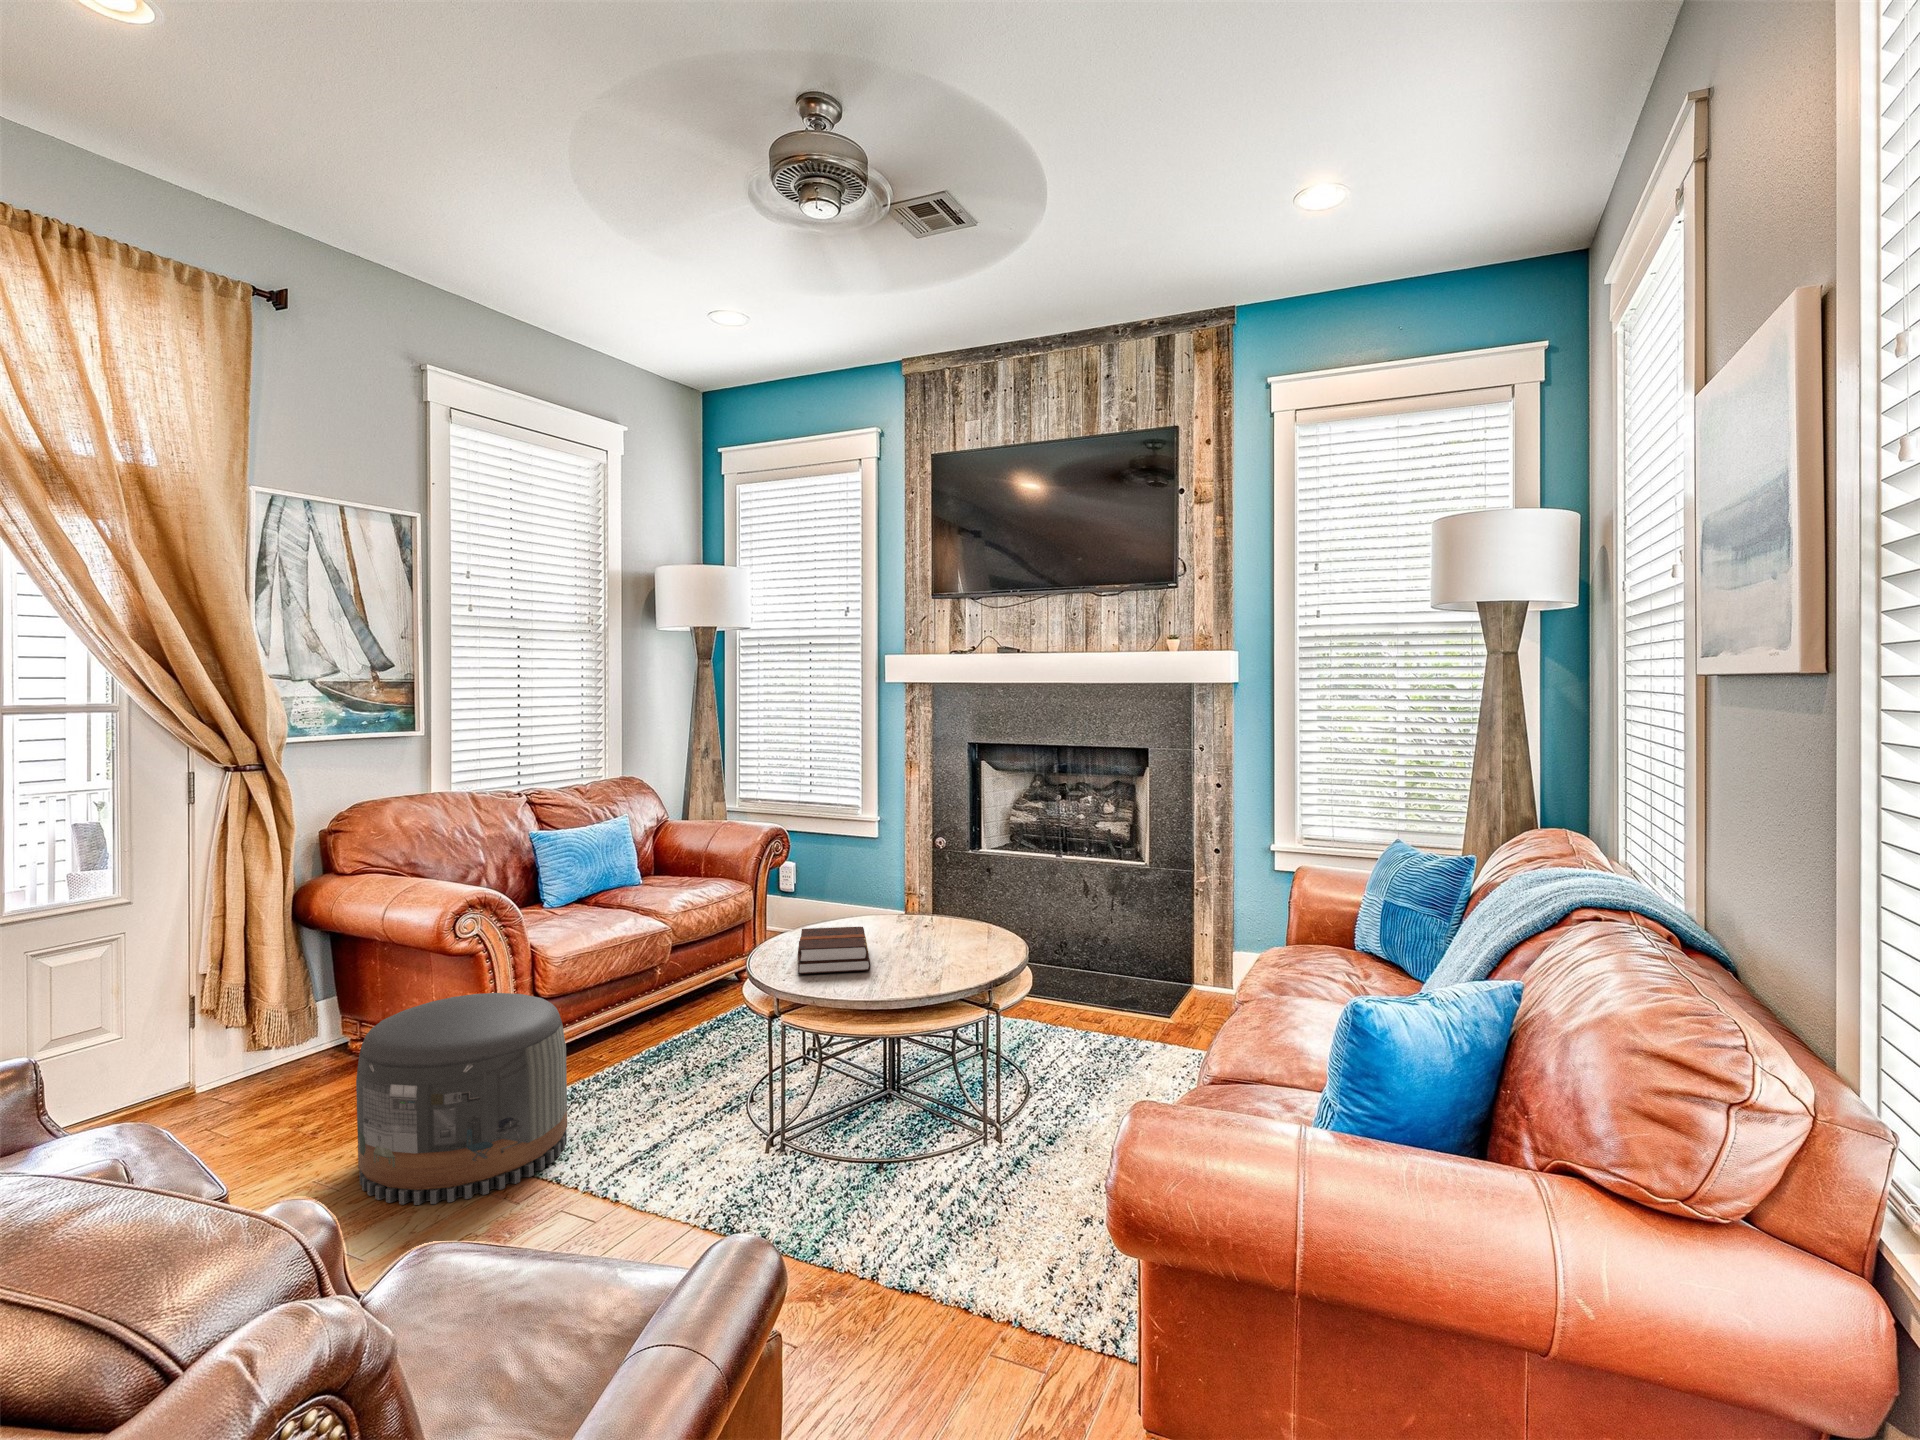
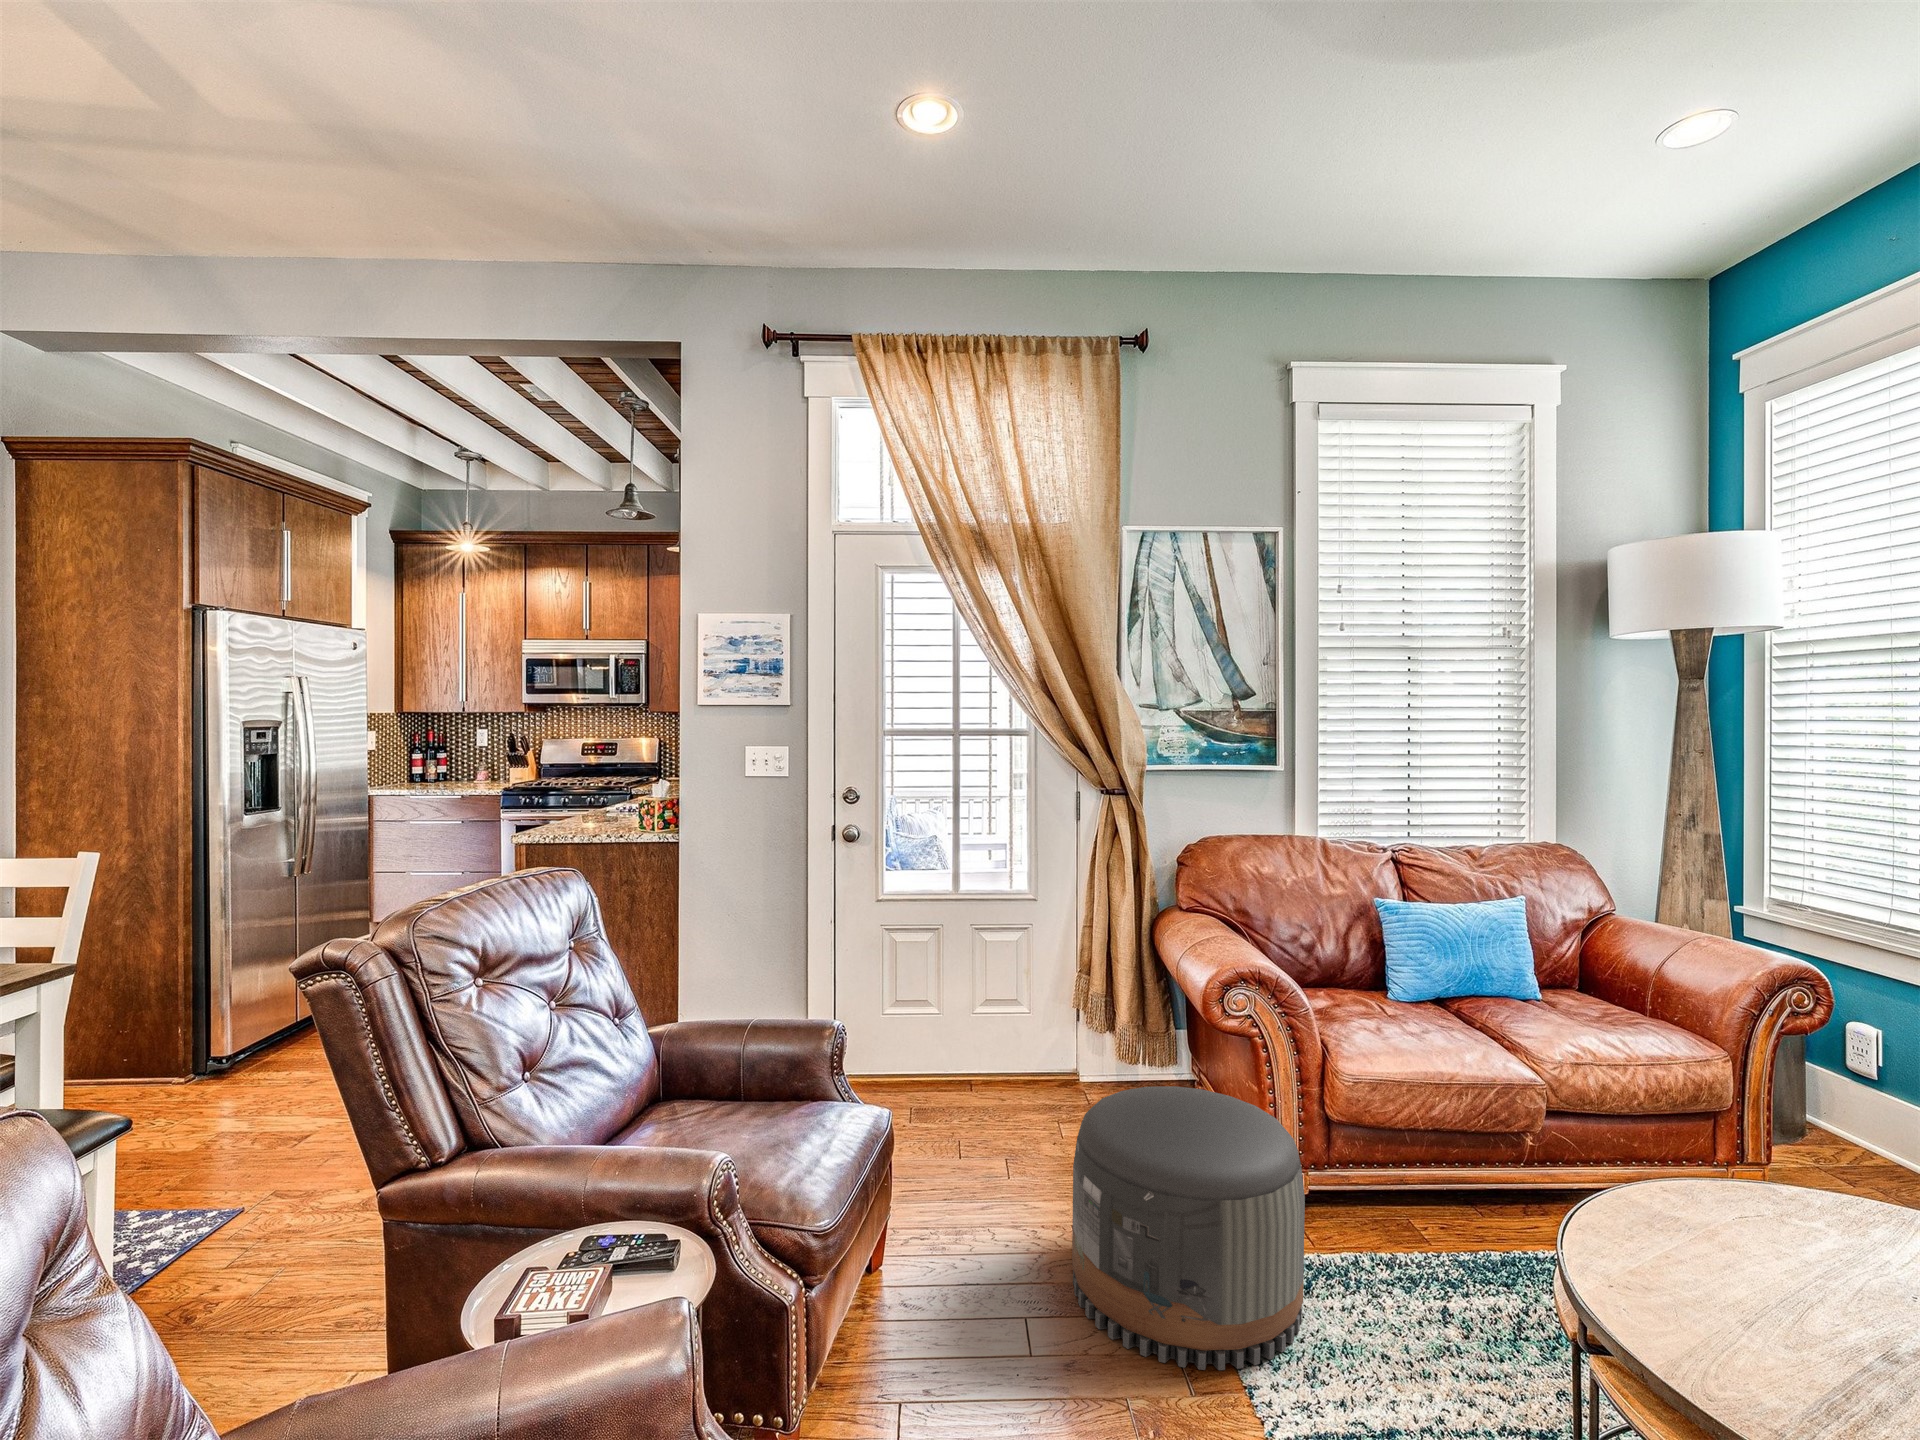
hardback book: present [798,927,871,974] -> none [1650,1198,1871,1371]

